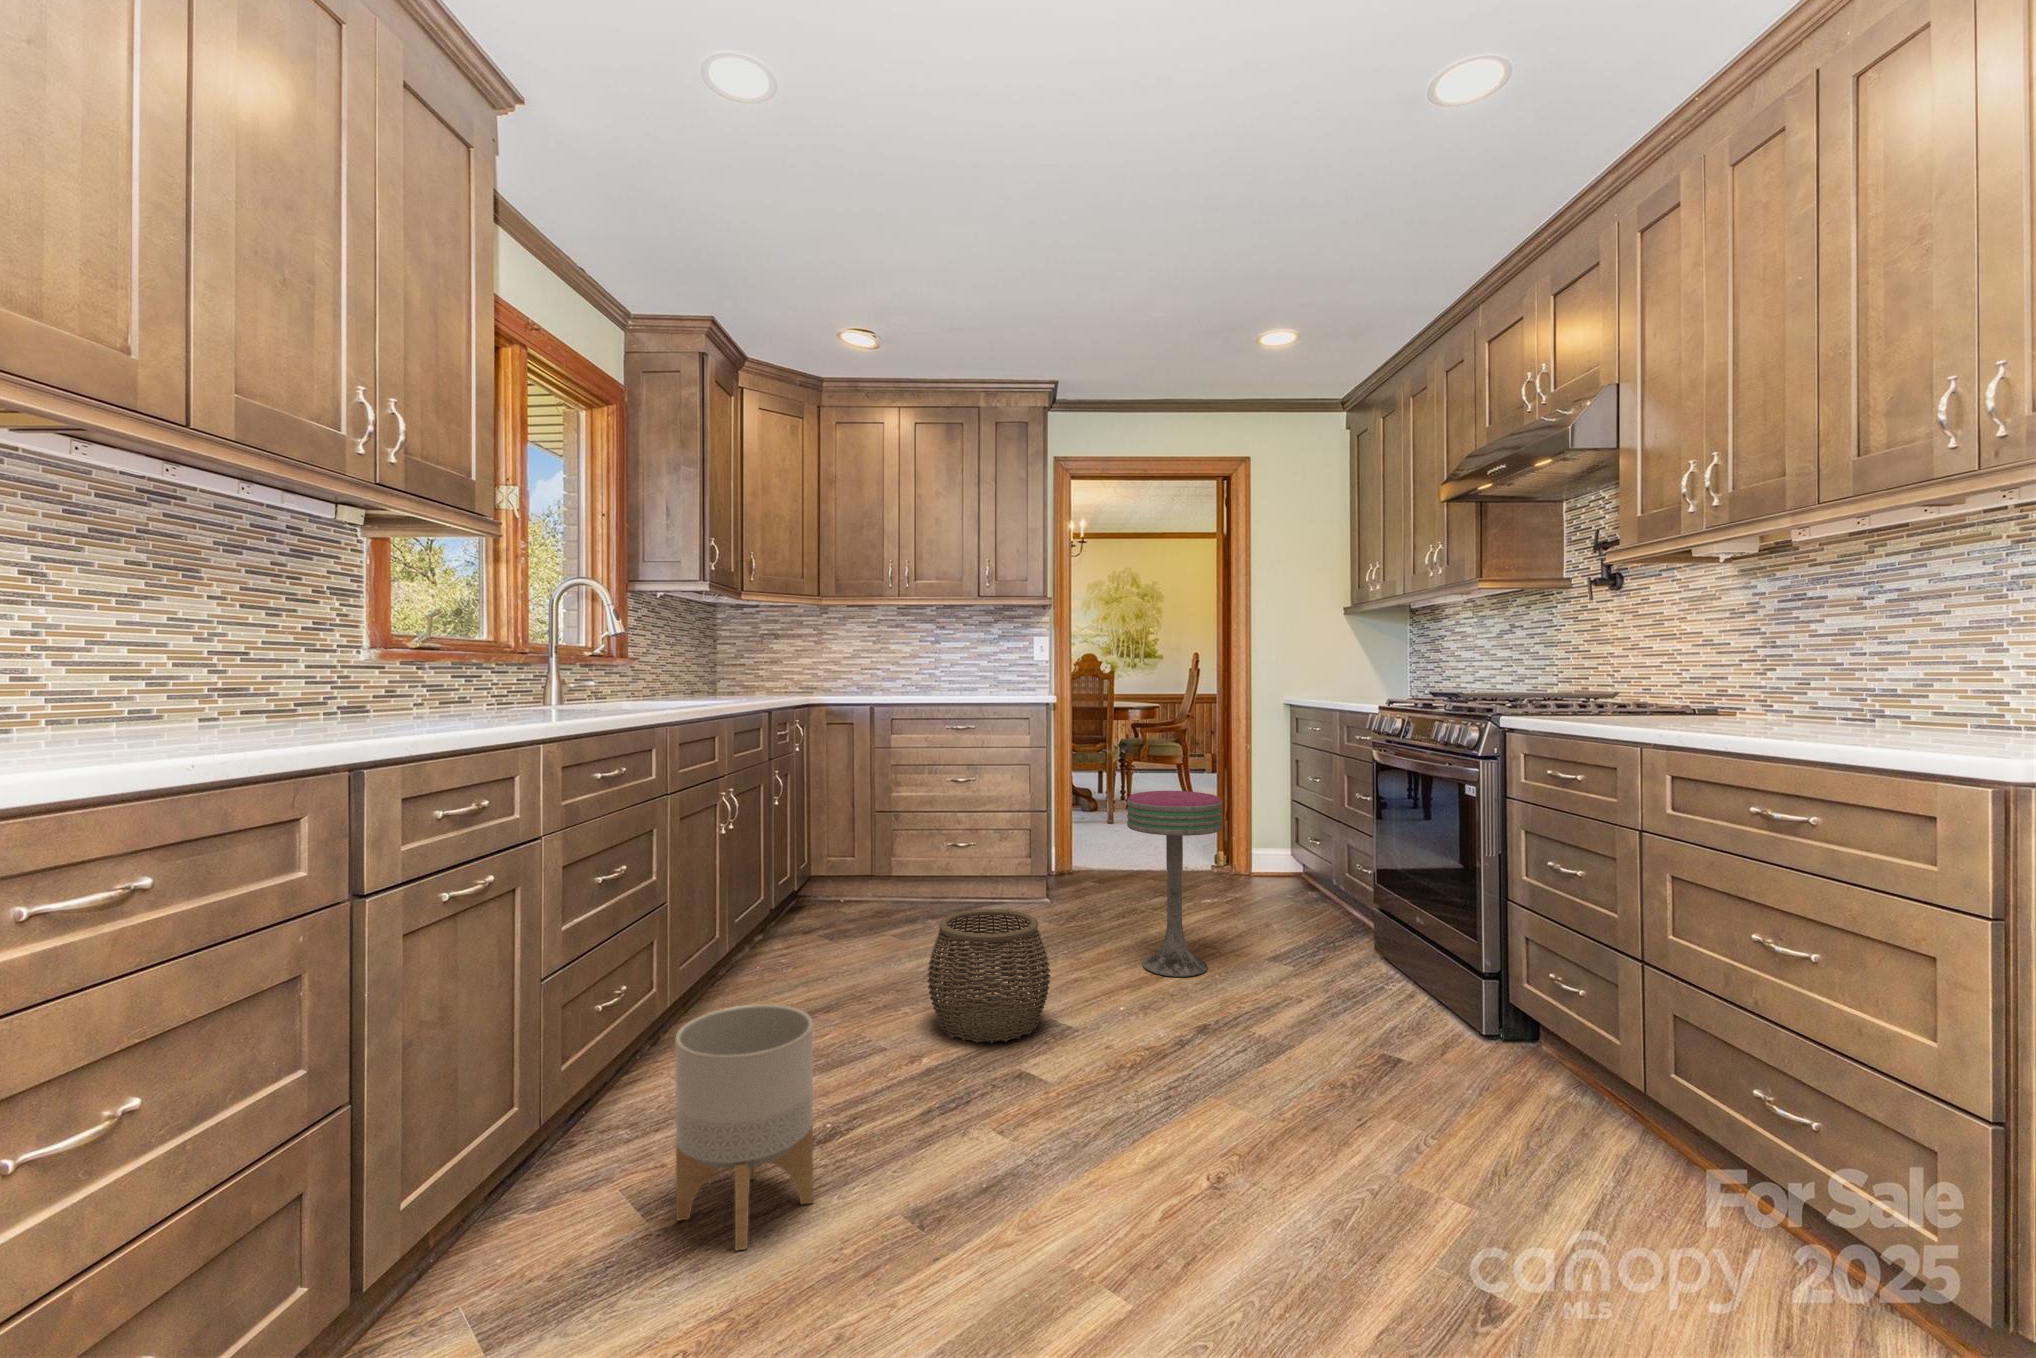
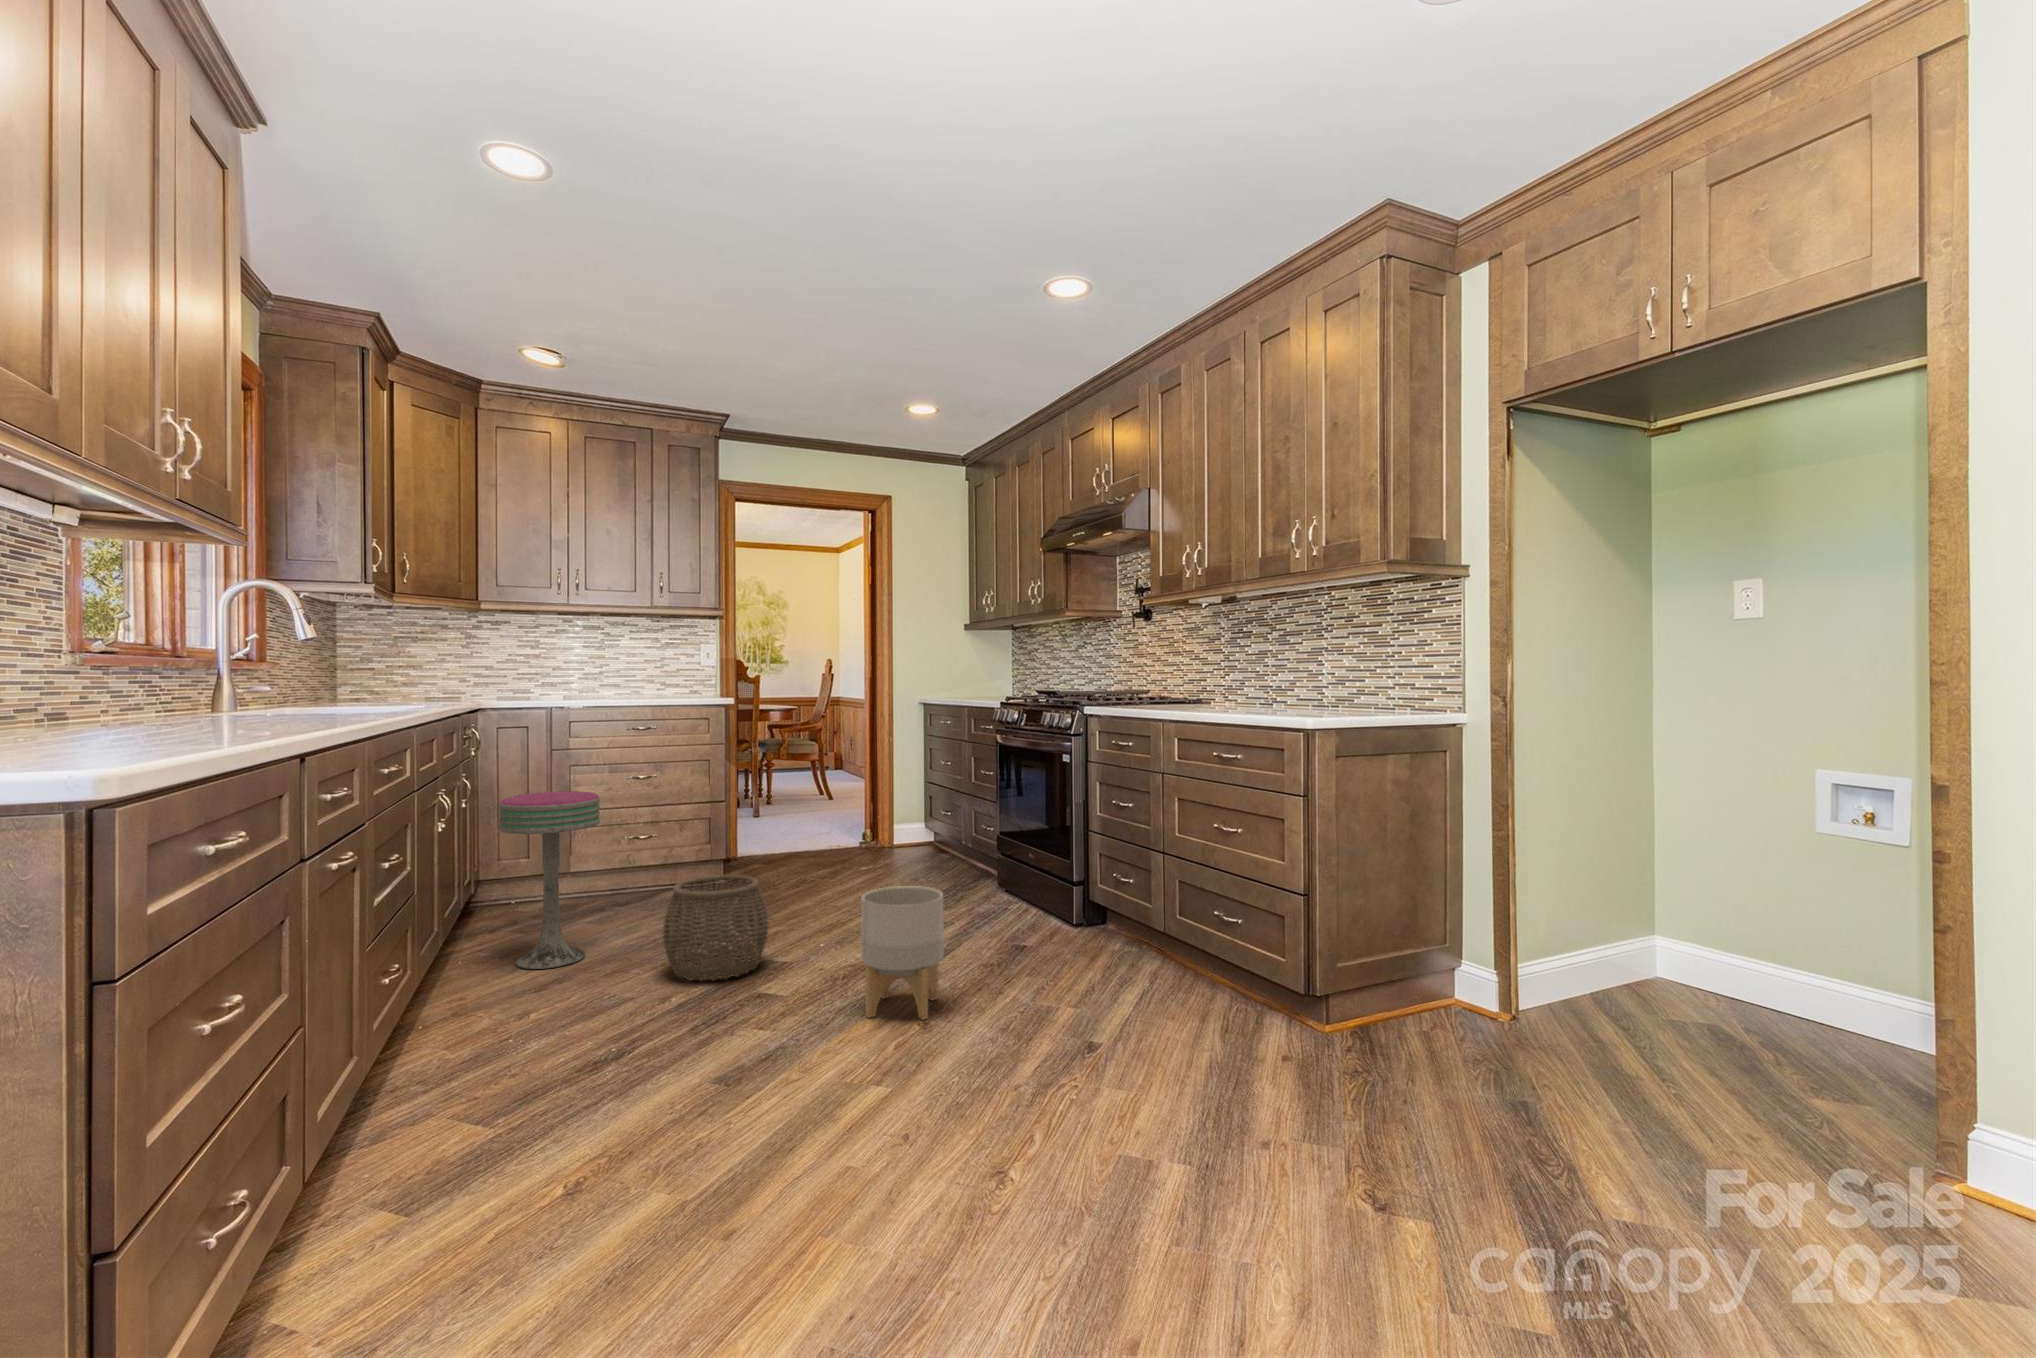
bar stool: present [1127,791,1222,977] -> present [499,791,600,969]
planter: present [676,1004,813,1250] -> present [861,886,944,1020]

